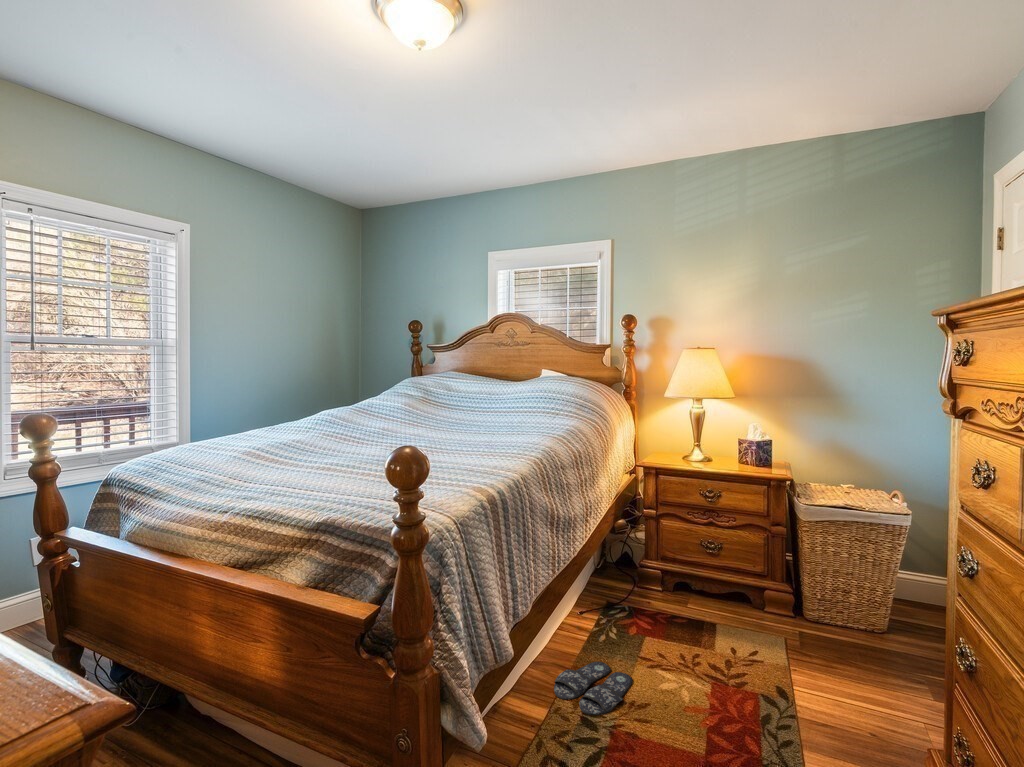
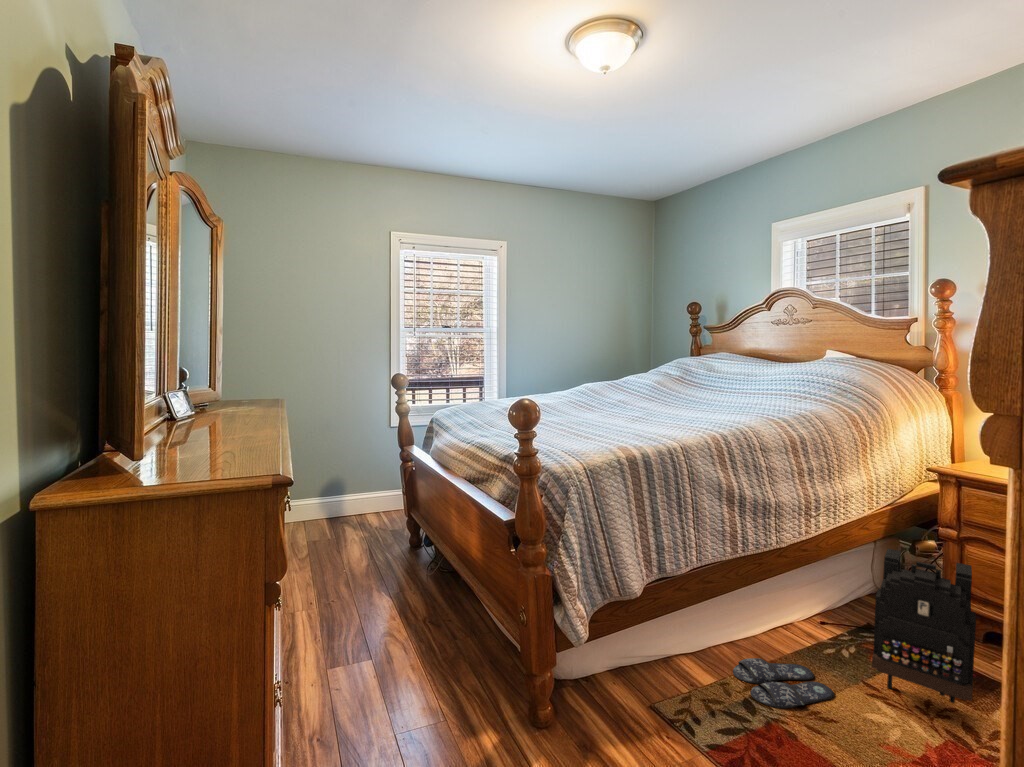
backpack: none [641,537,715,655] -> present [872,549,976,703]

